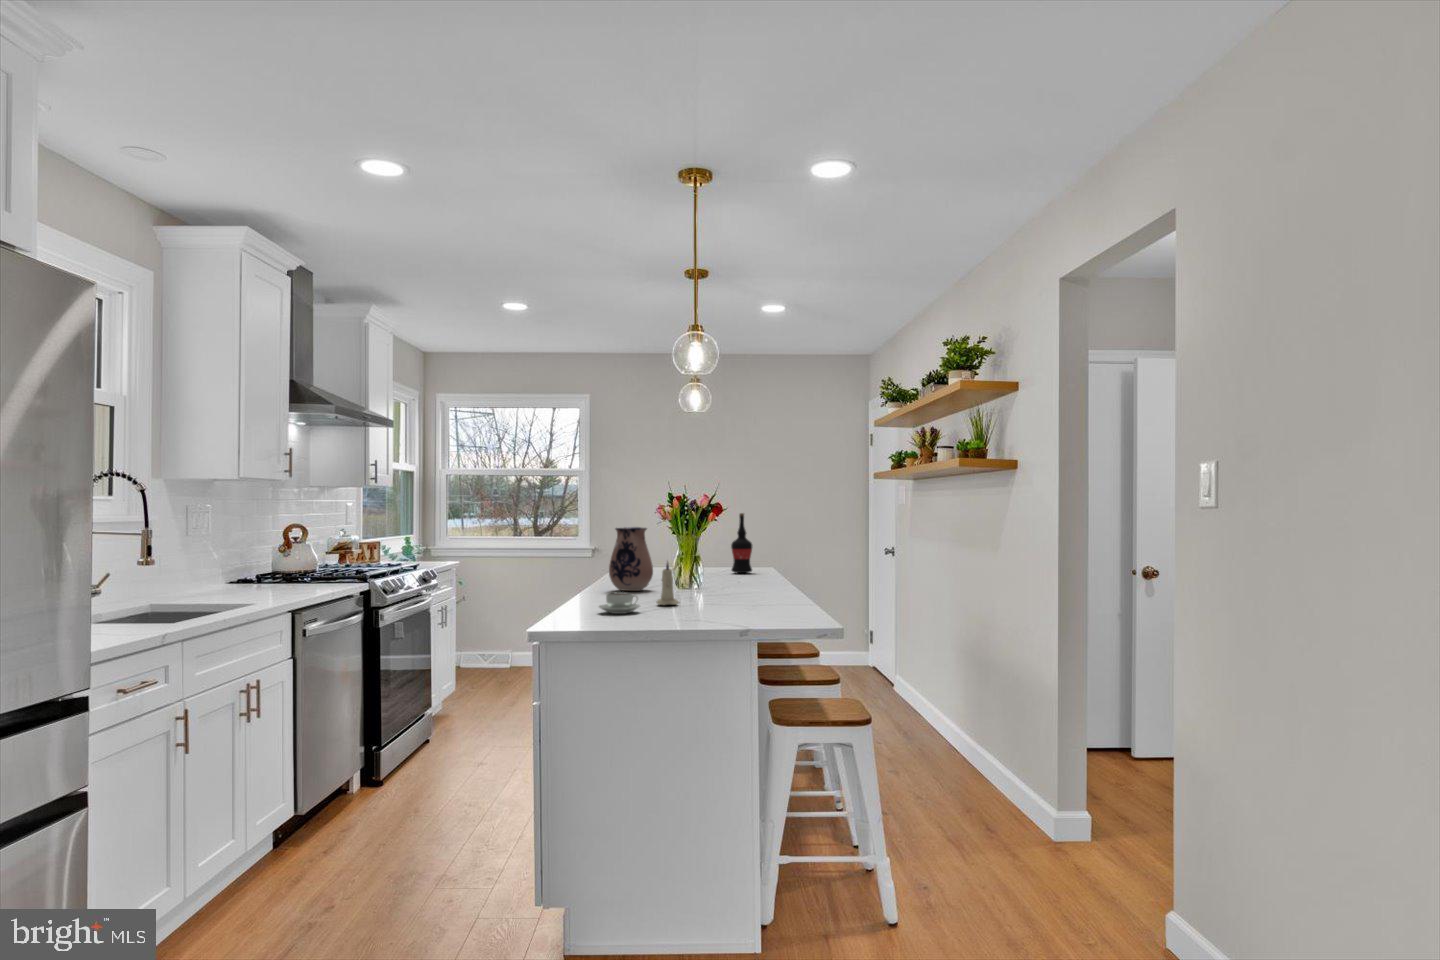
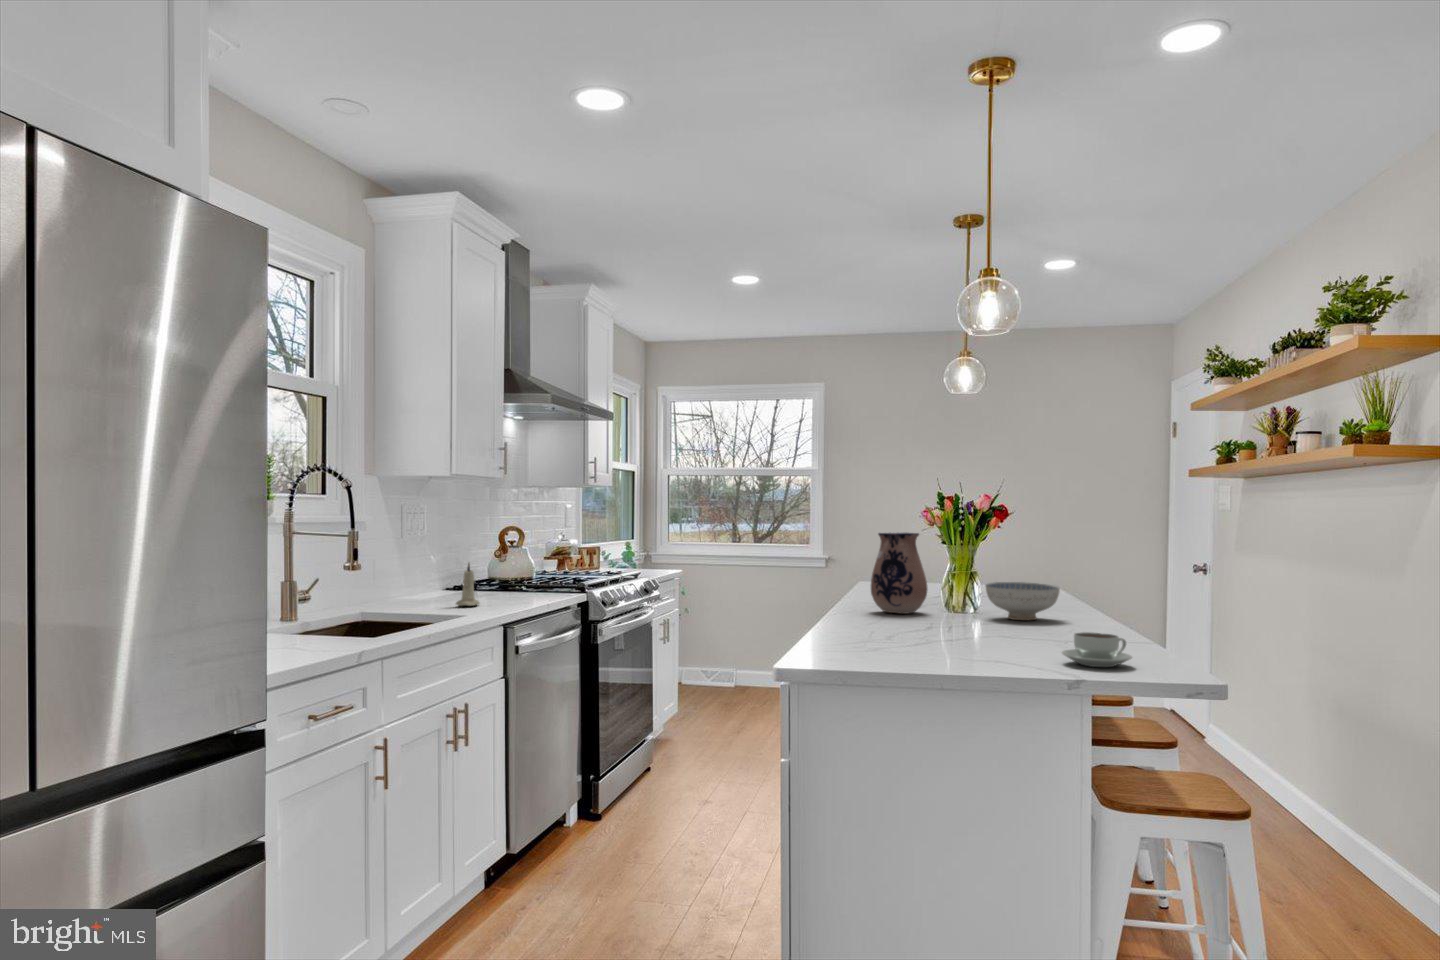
wine bottle: present [731,513,752,573] -> none [1009,518,1038,593]
candle: present [657,562,679,605] -> present [456,563,479,606]
ceramic bowl: none [694,564,747,593] -> present [985,582,1060,620]
coffee cup: present [599,592,640,614] -> present [1062,632,1132,667]

